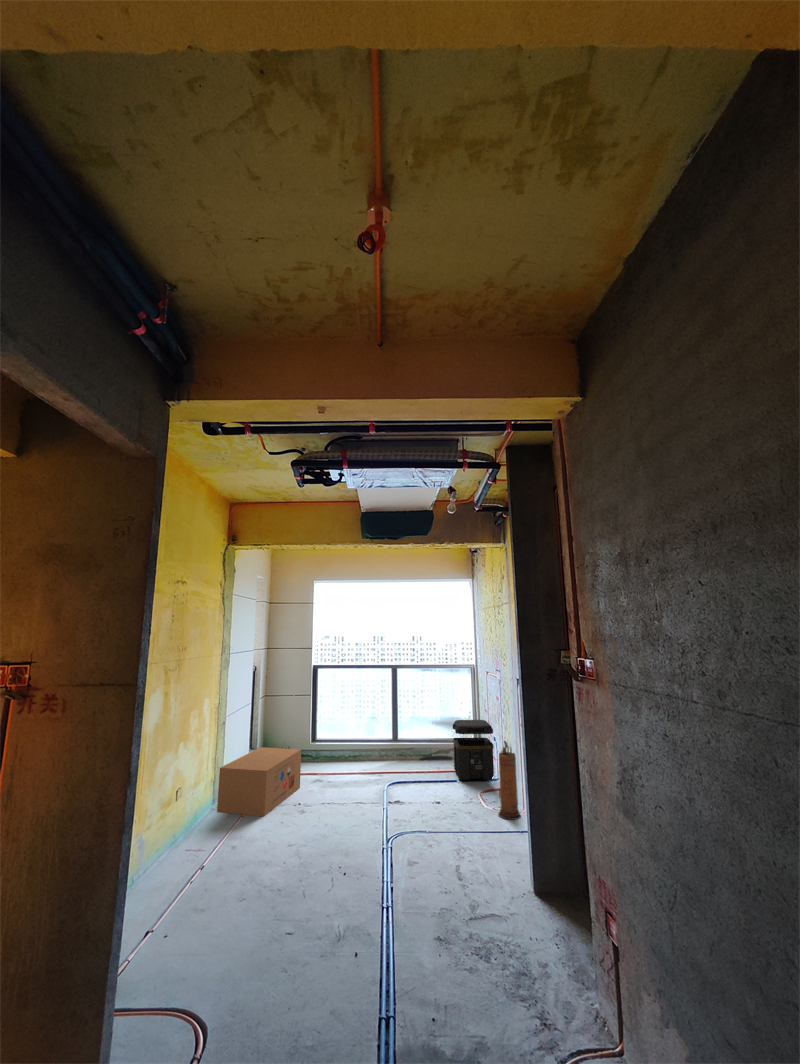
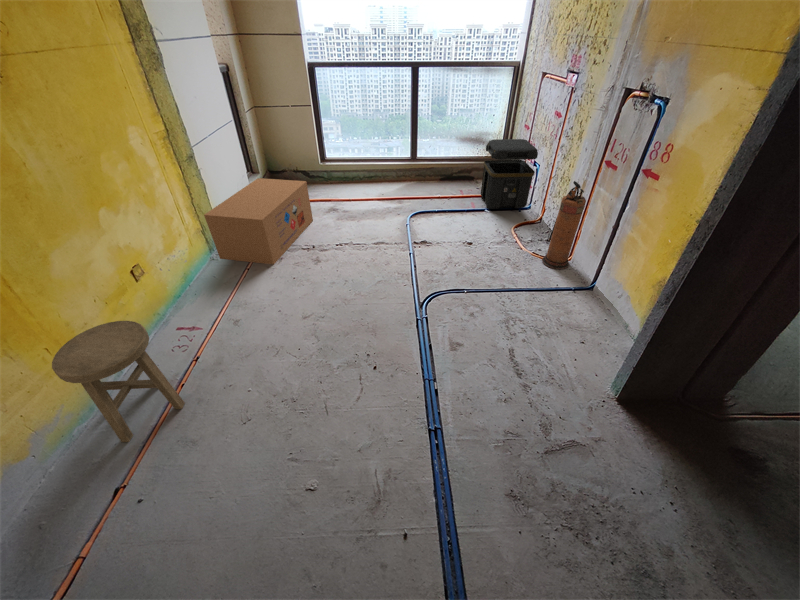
stool: none [133,812,198,913] -> present [52,321,185,442]

